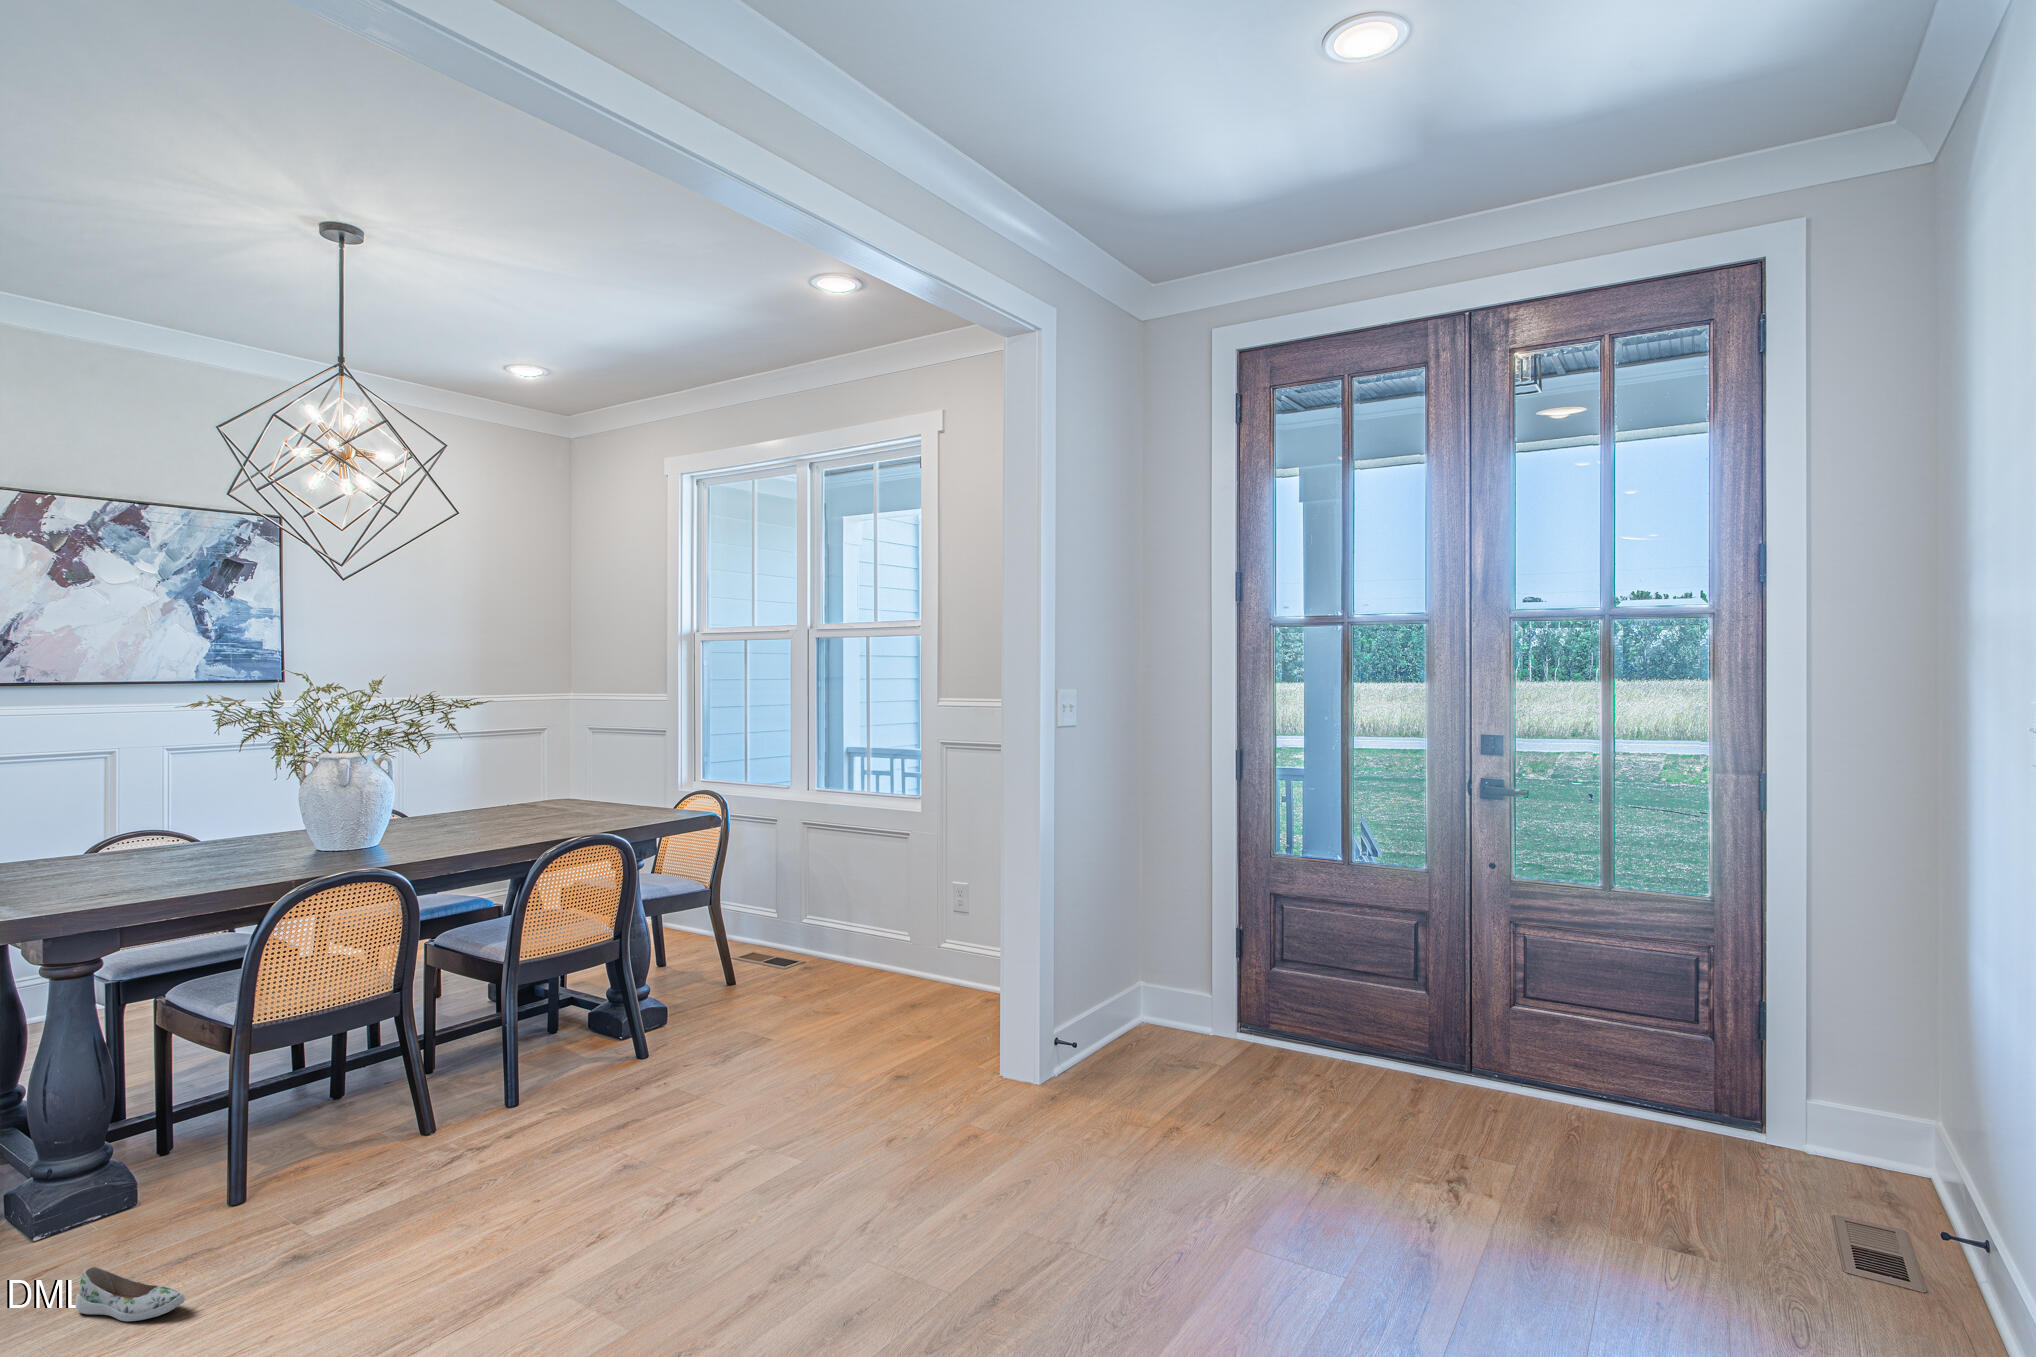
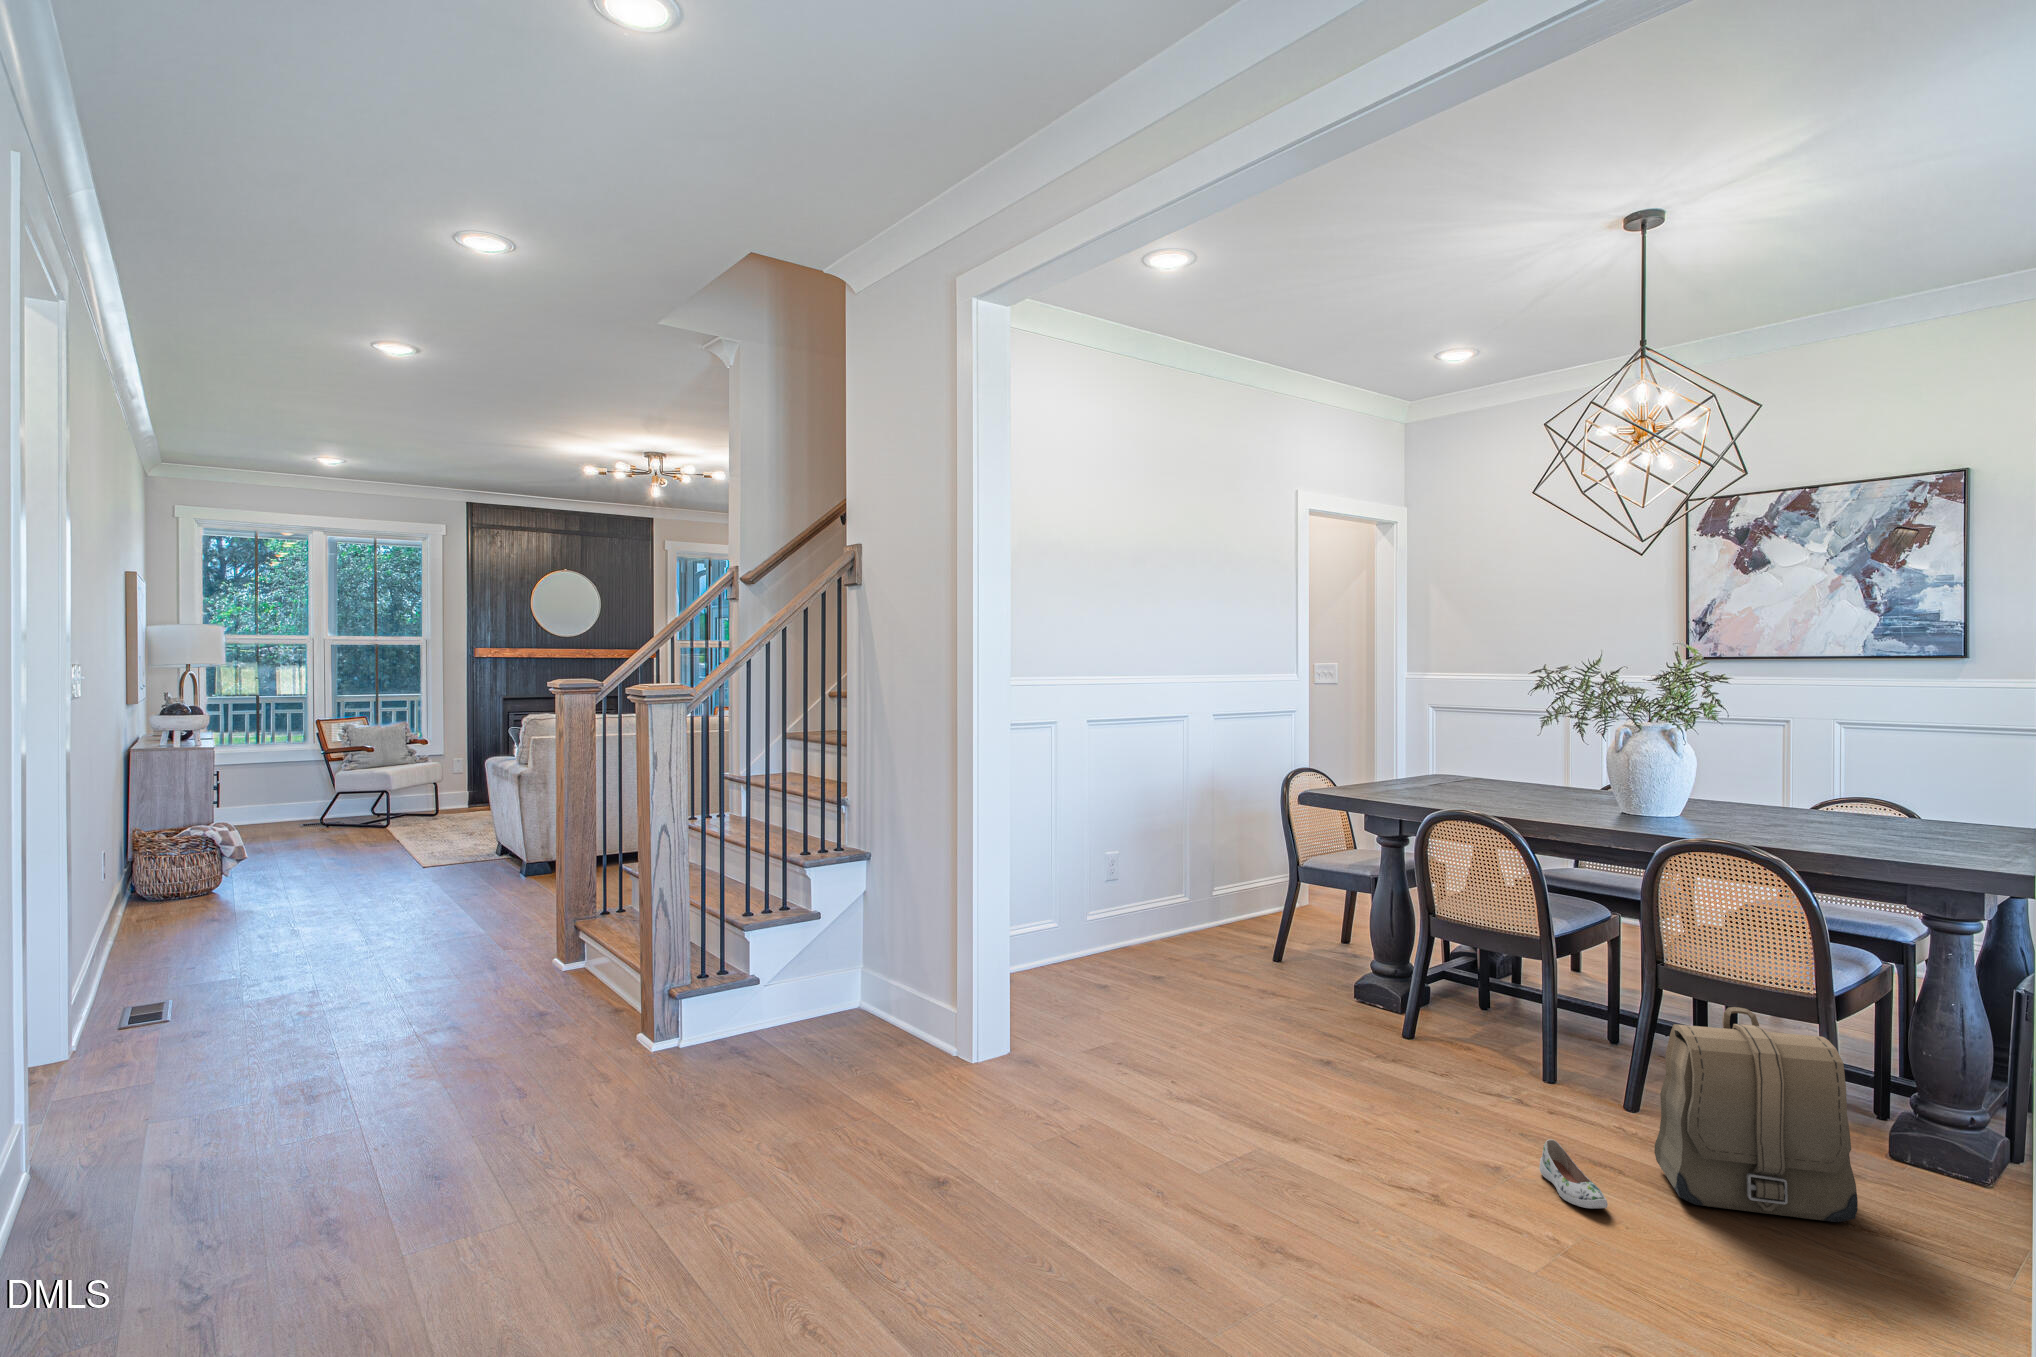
backpack: none [186,1048,377,1257] -> present [1654,1007,1858,1222]

